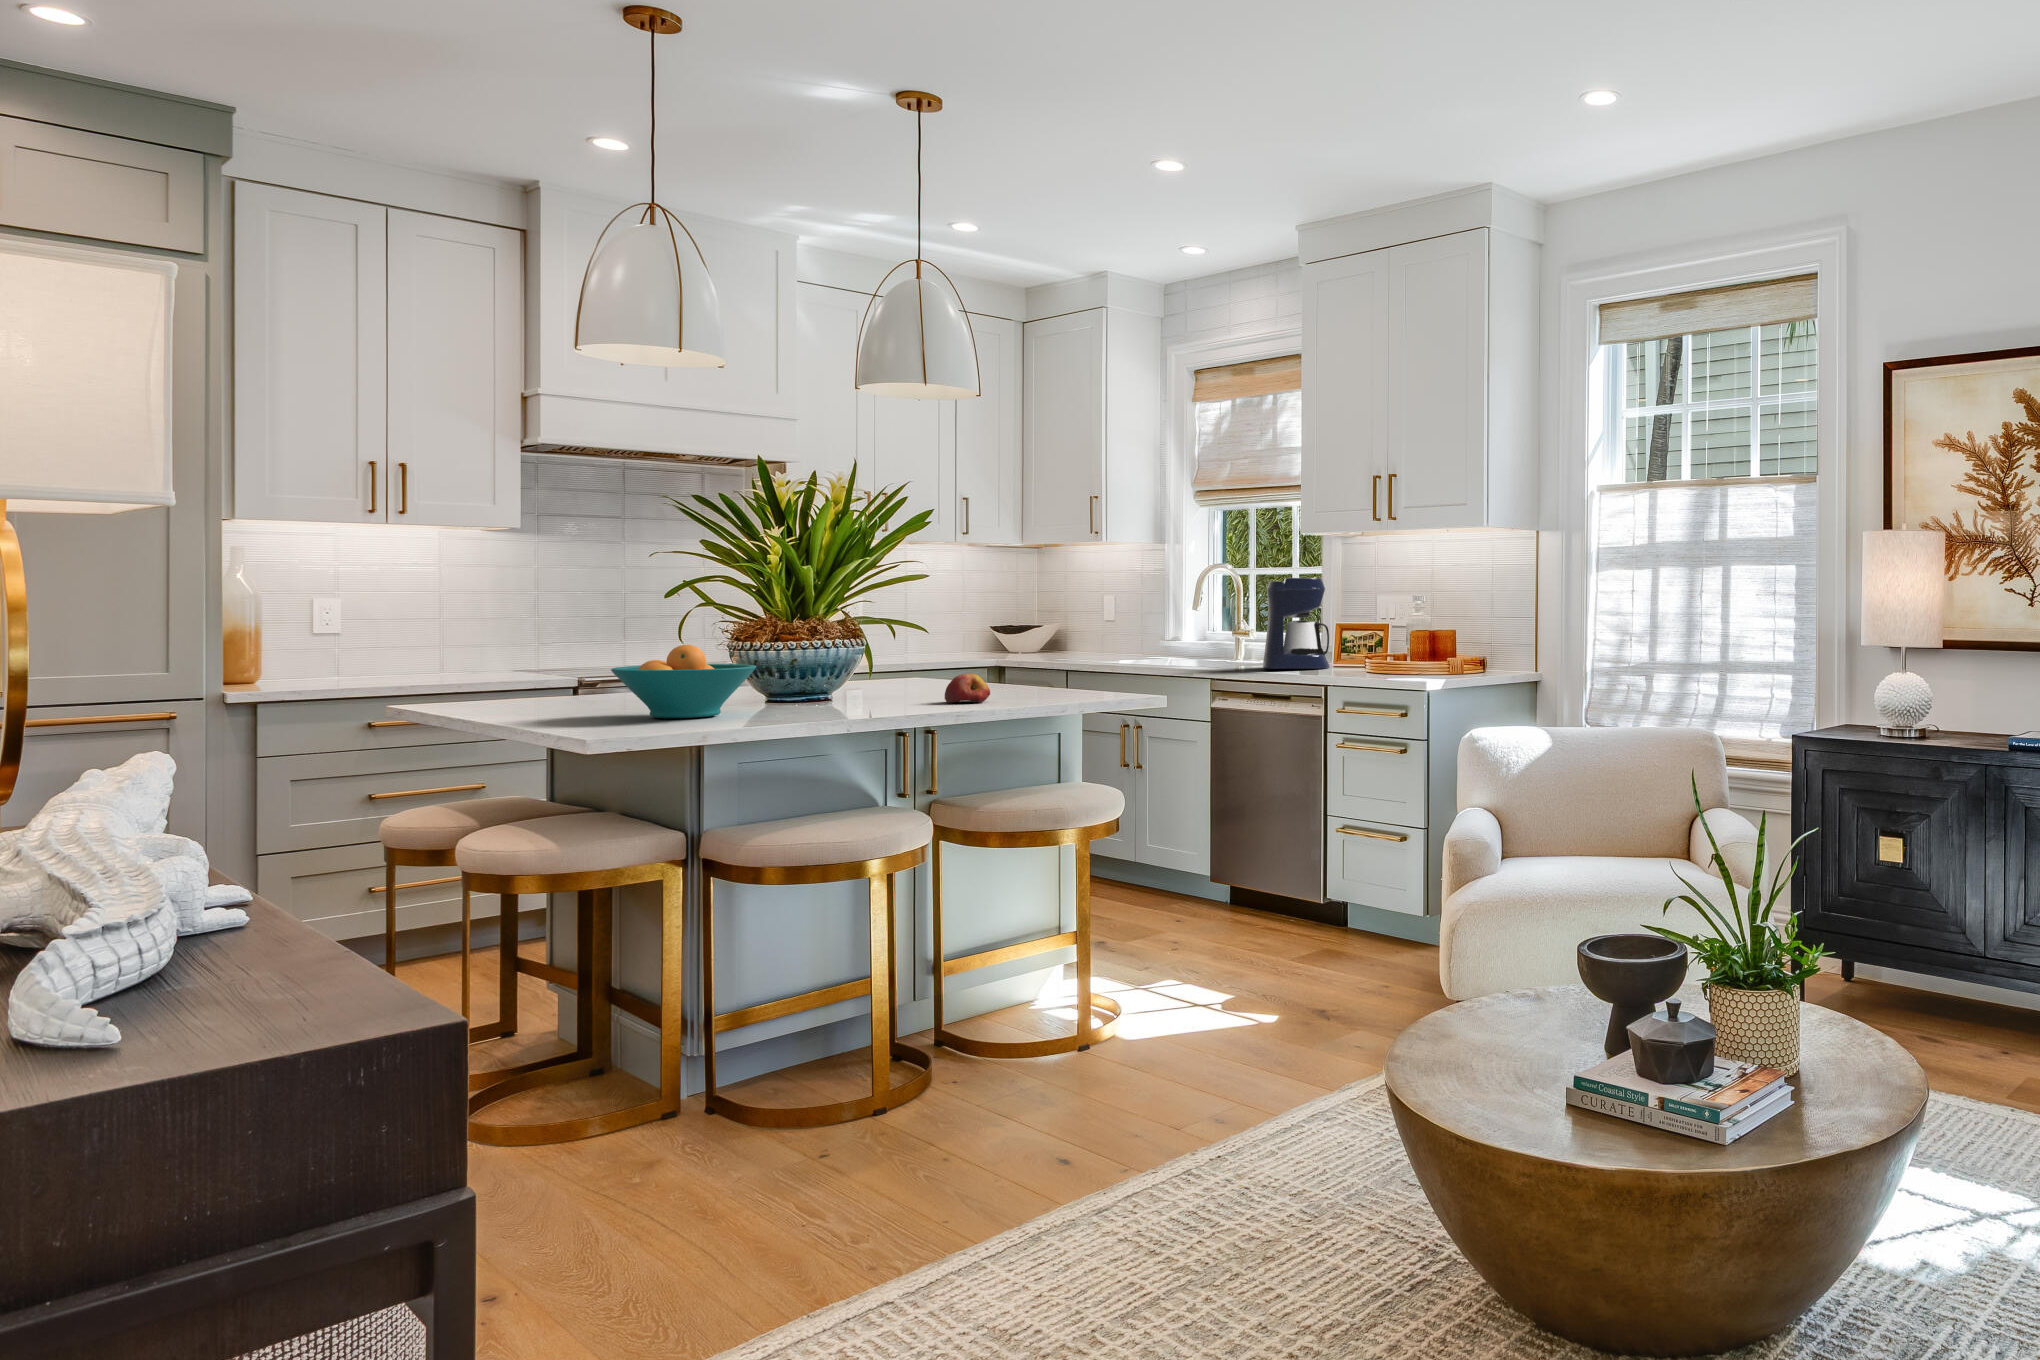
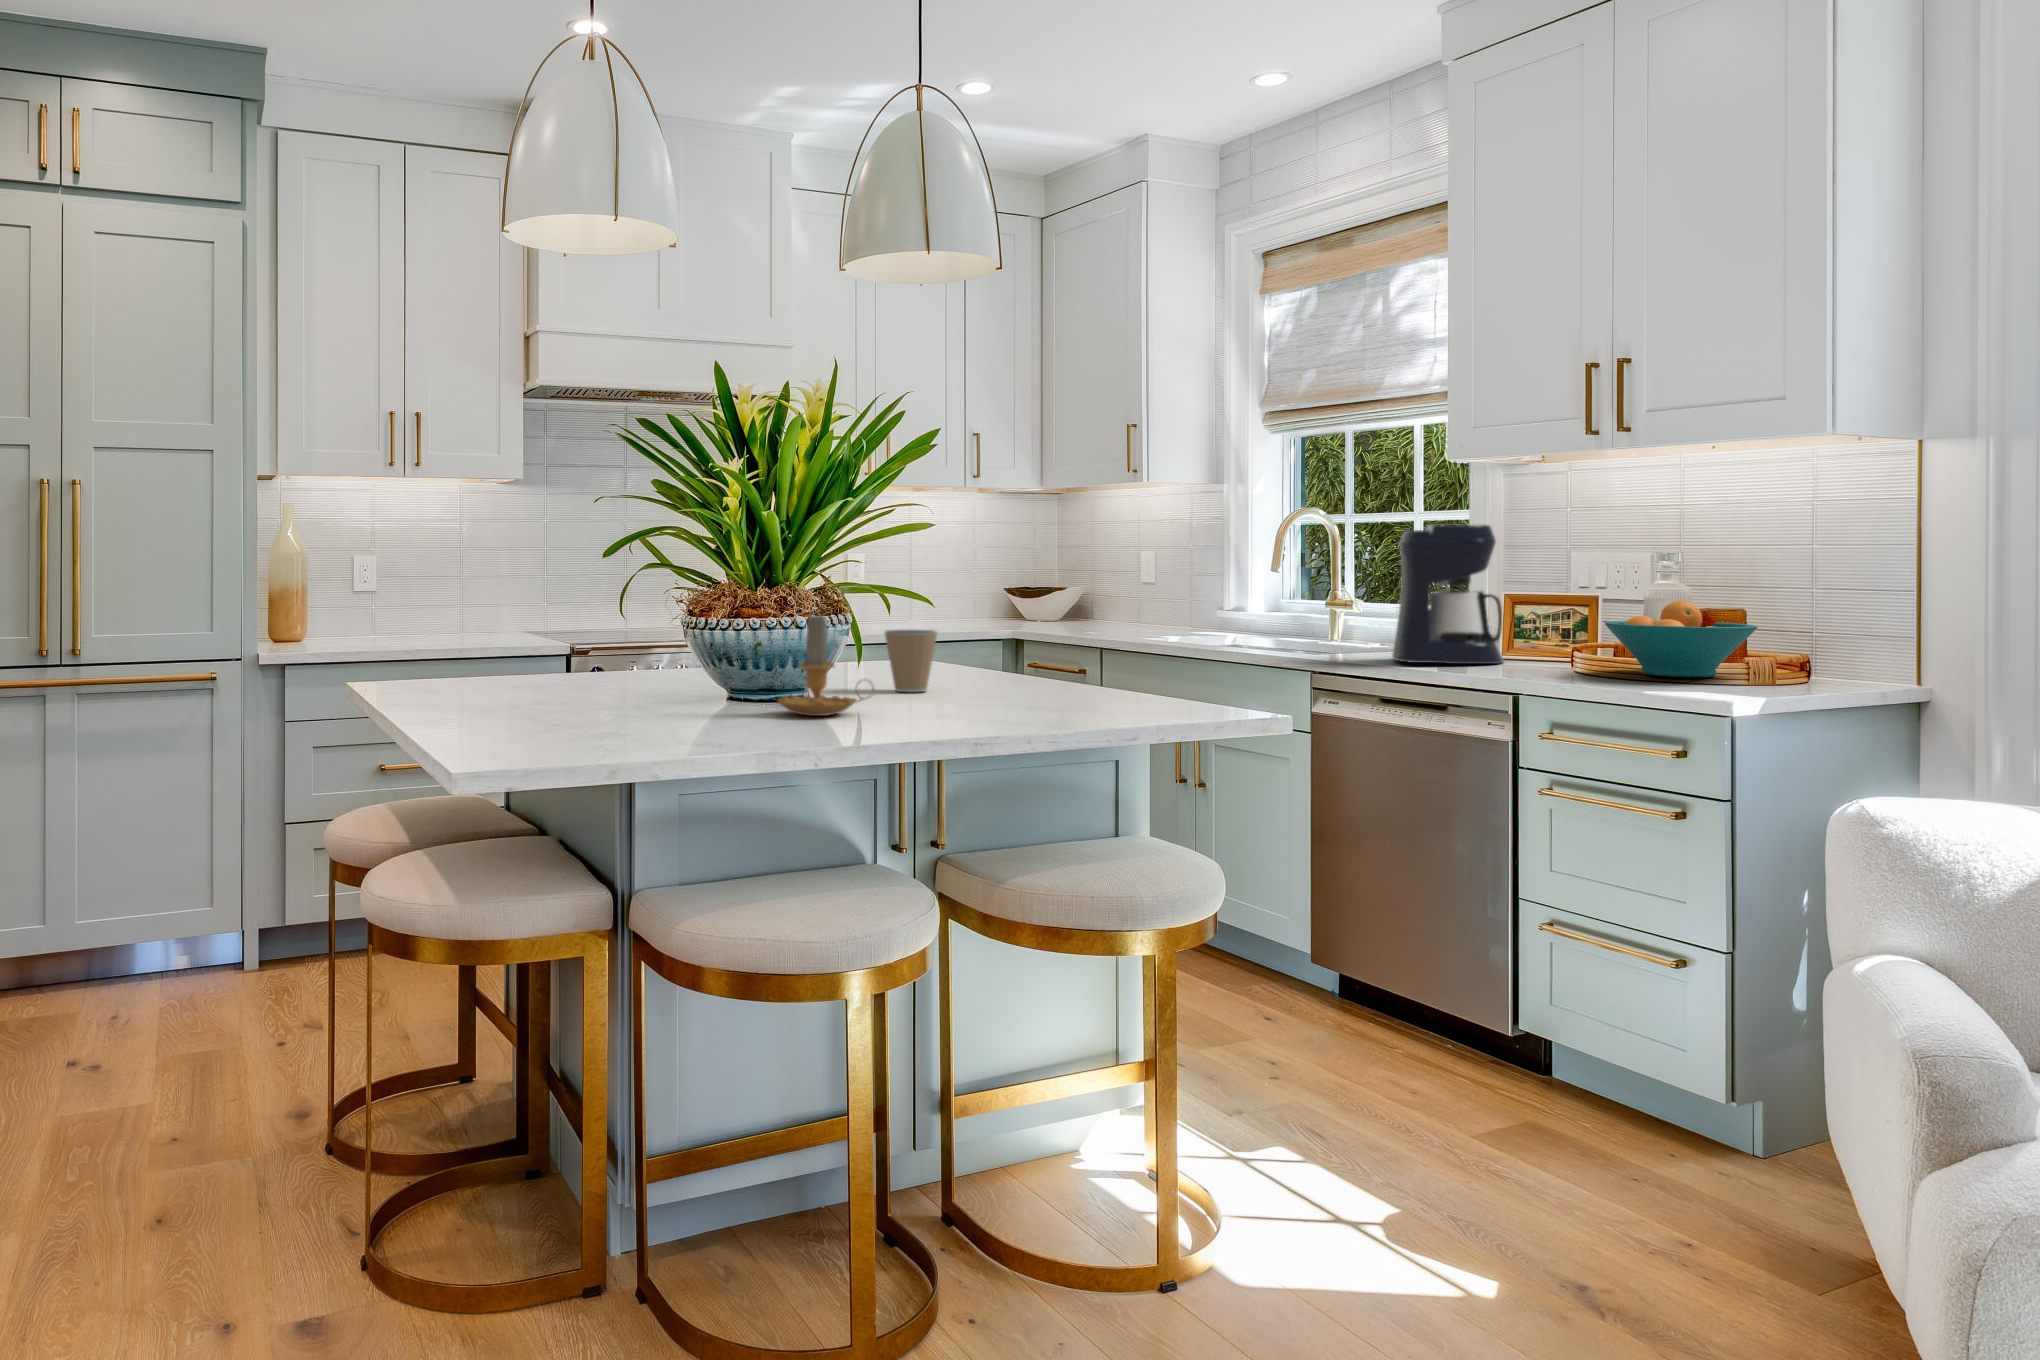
candle: none [810,633,885,706] -> present [778,615,871,716]
fruit bowl: present [611,645,756,718] -> present [1605,601,1757,677]
coffee cup: none [890,649,933,693] -> present [884,630,937,692]
apple: present [945,673,990,702] -> none [955,672,1020,717]

